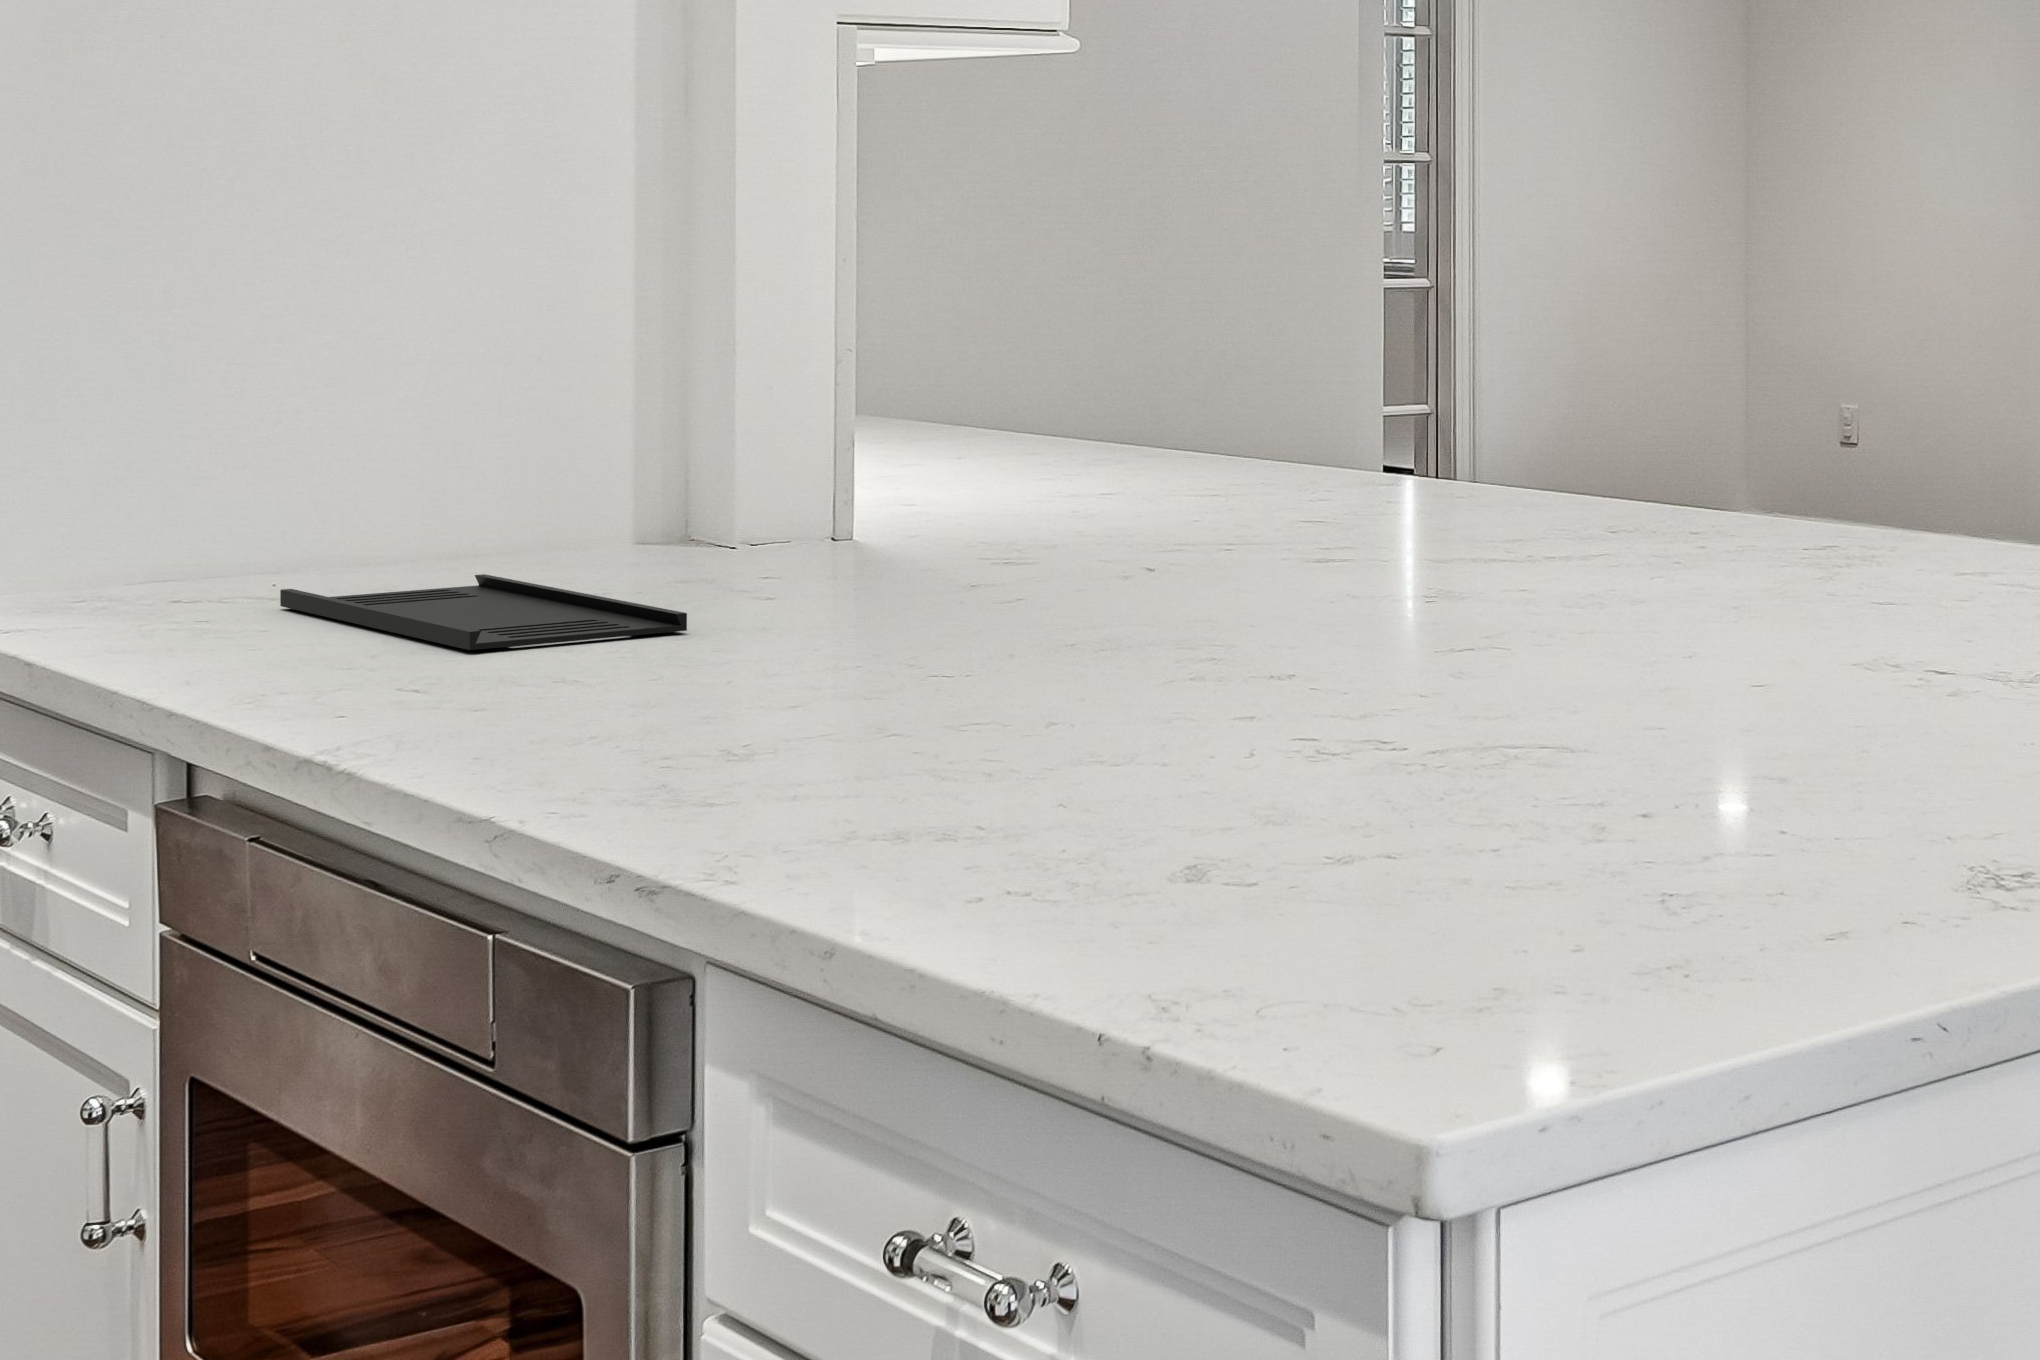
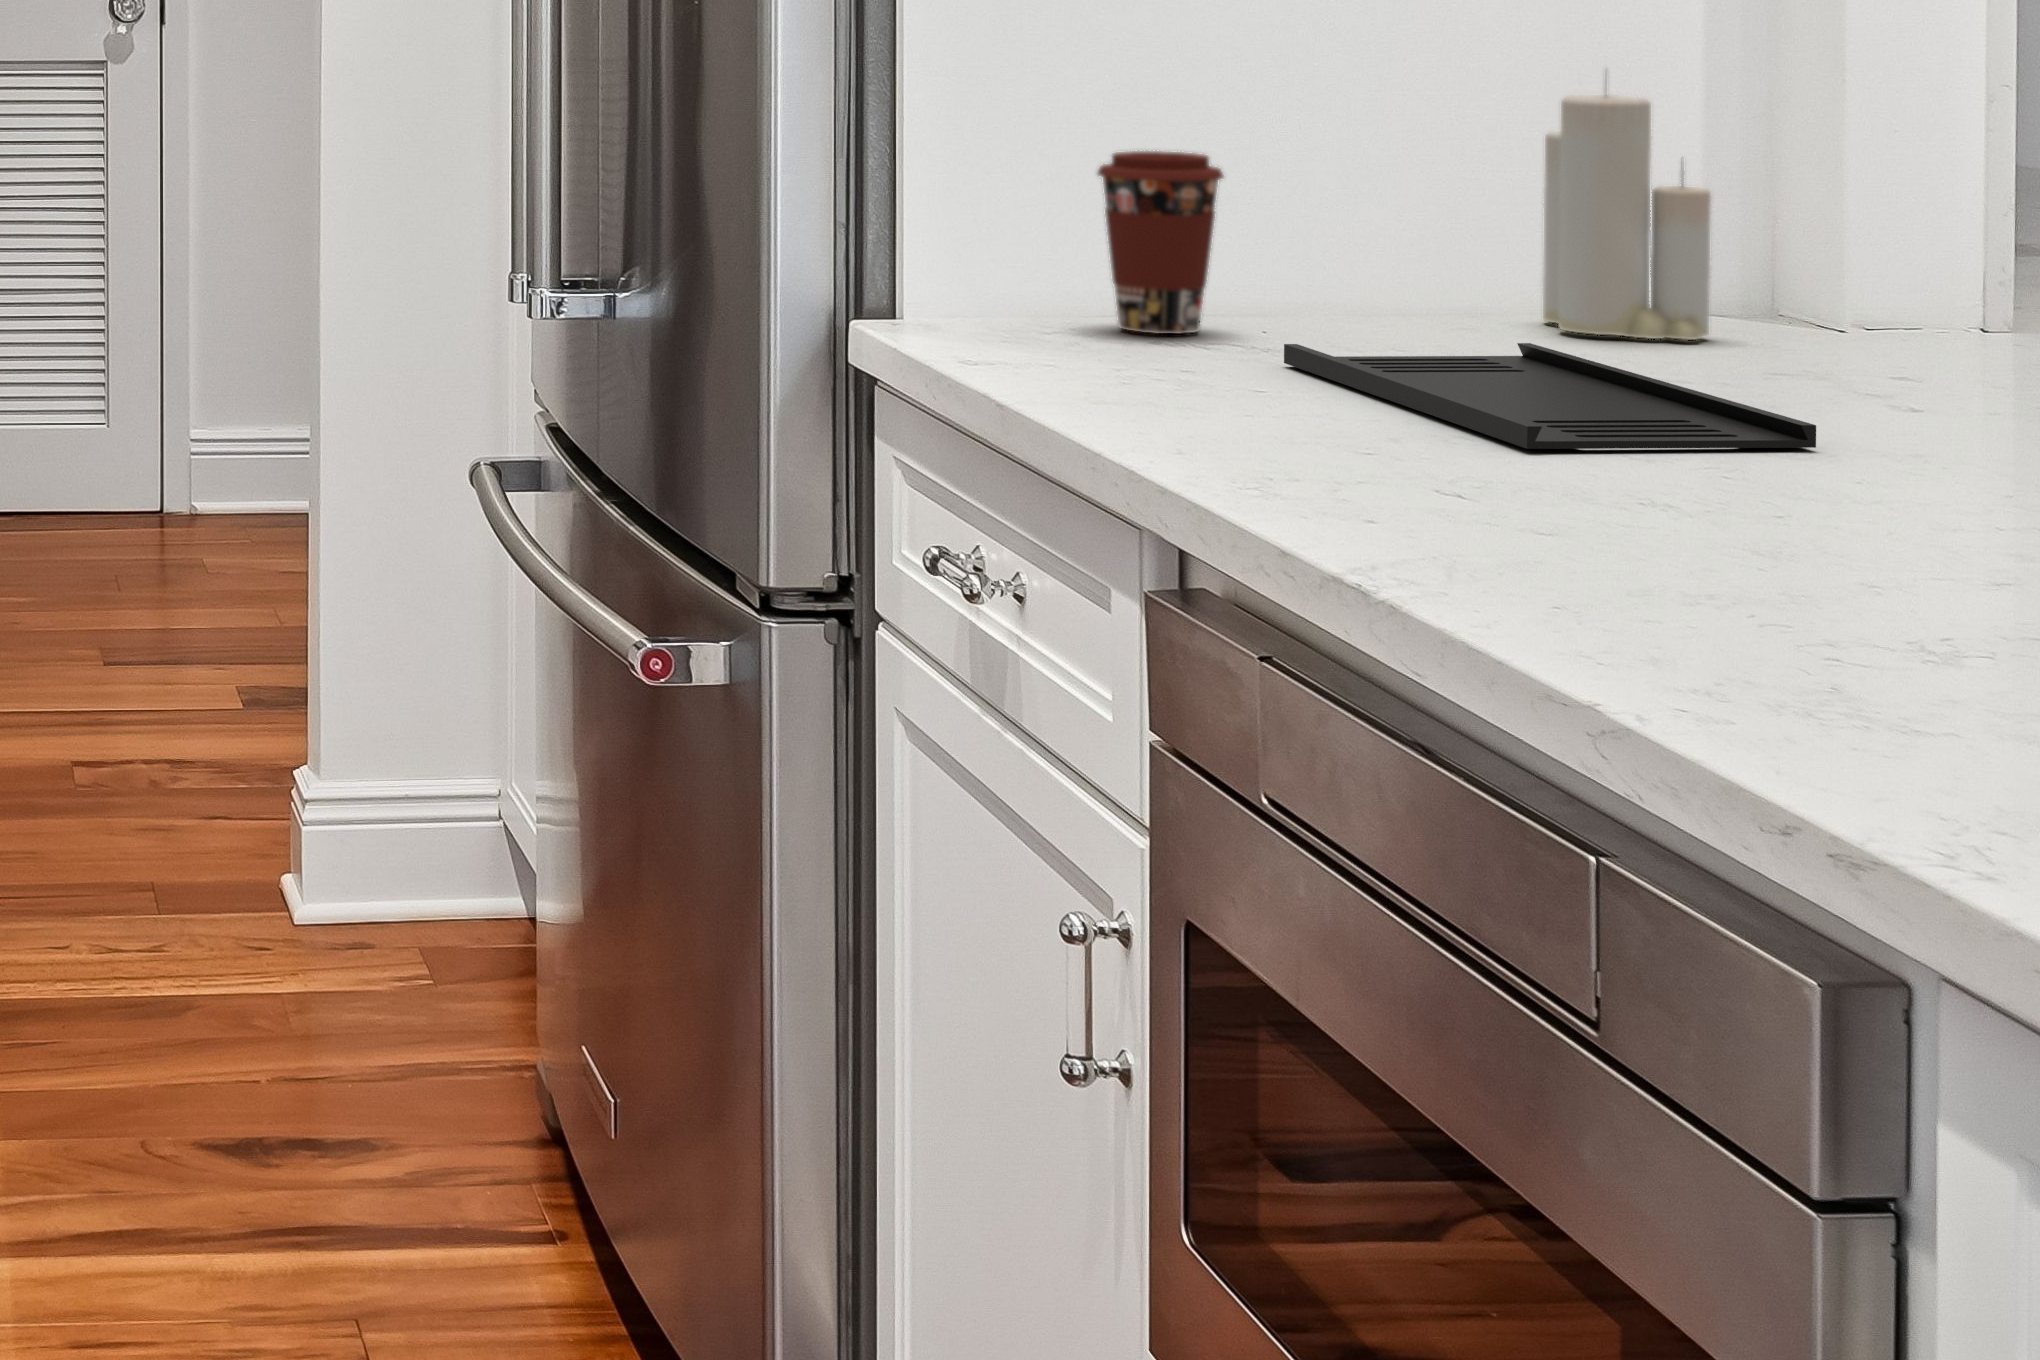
candle: none [502,344,628,566] -> present [1543,94,1711,340]
coffee cup: none [115,430,231,593] -> present [1098,151,1223,334]

